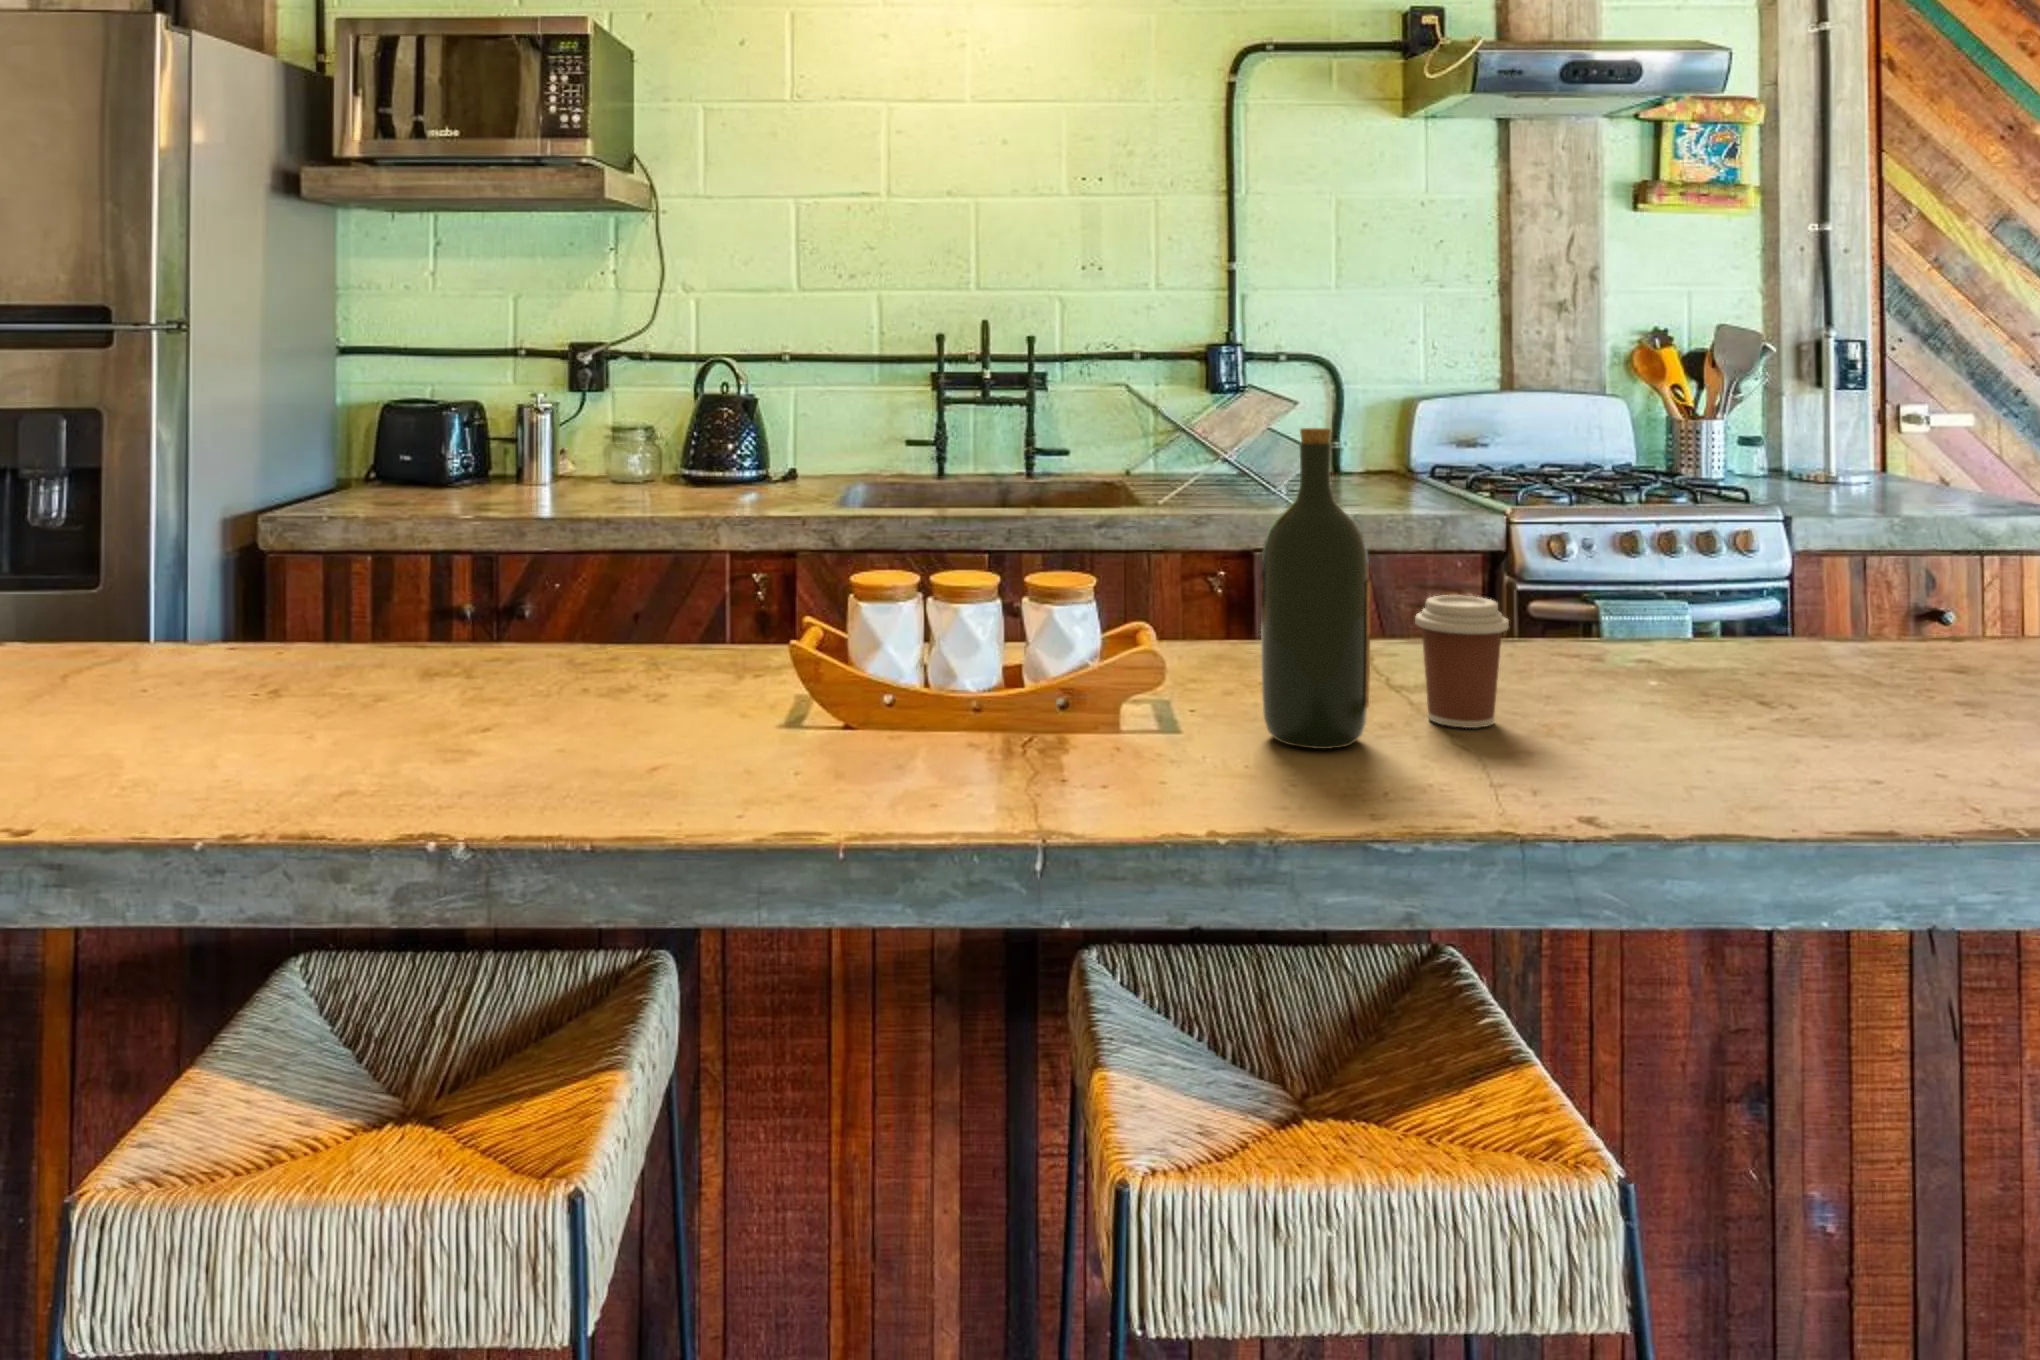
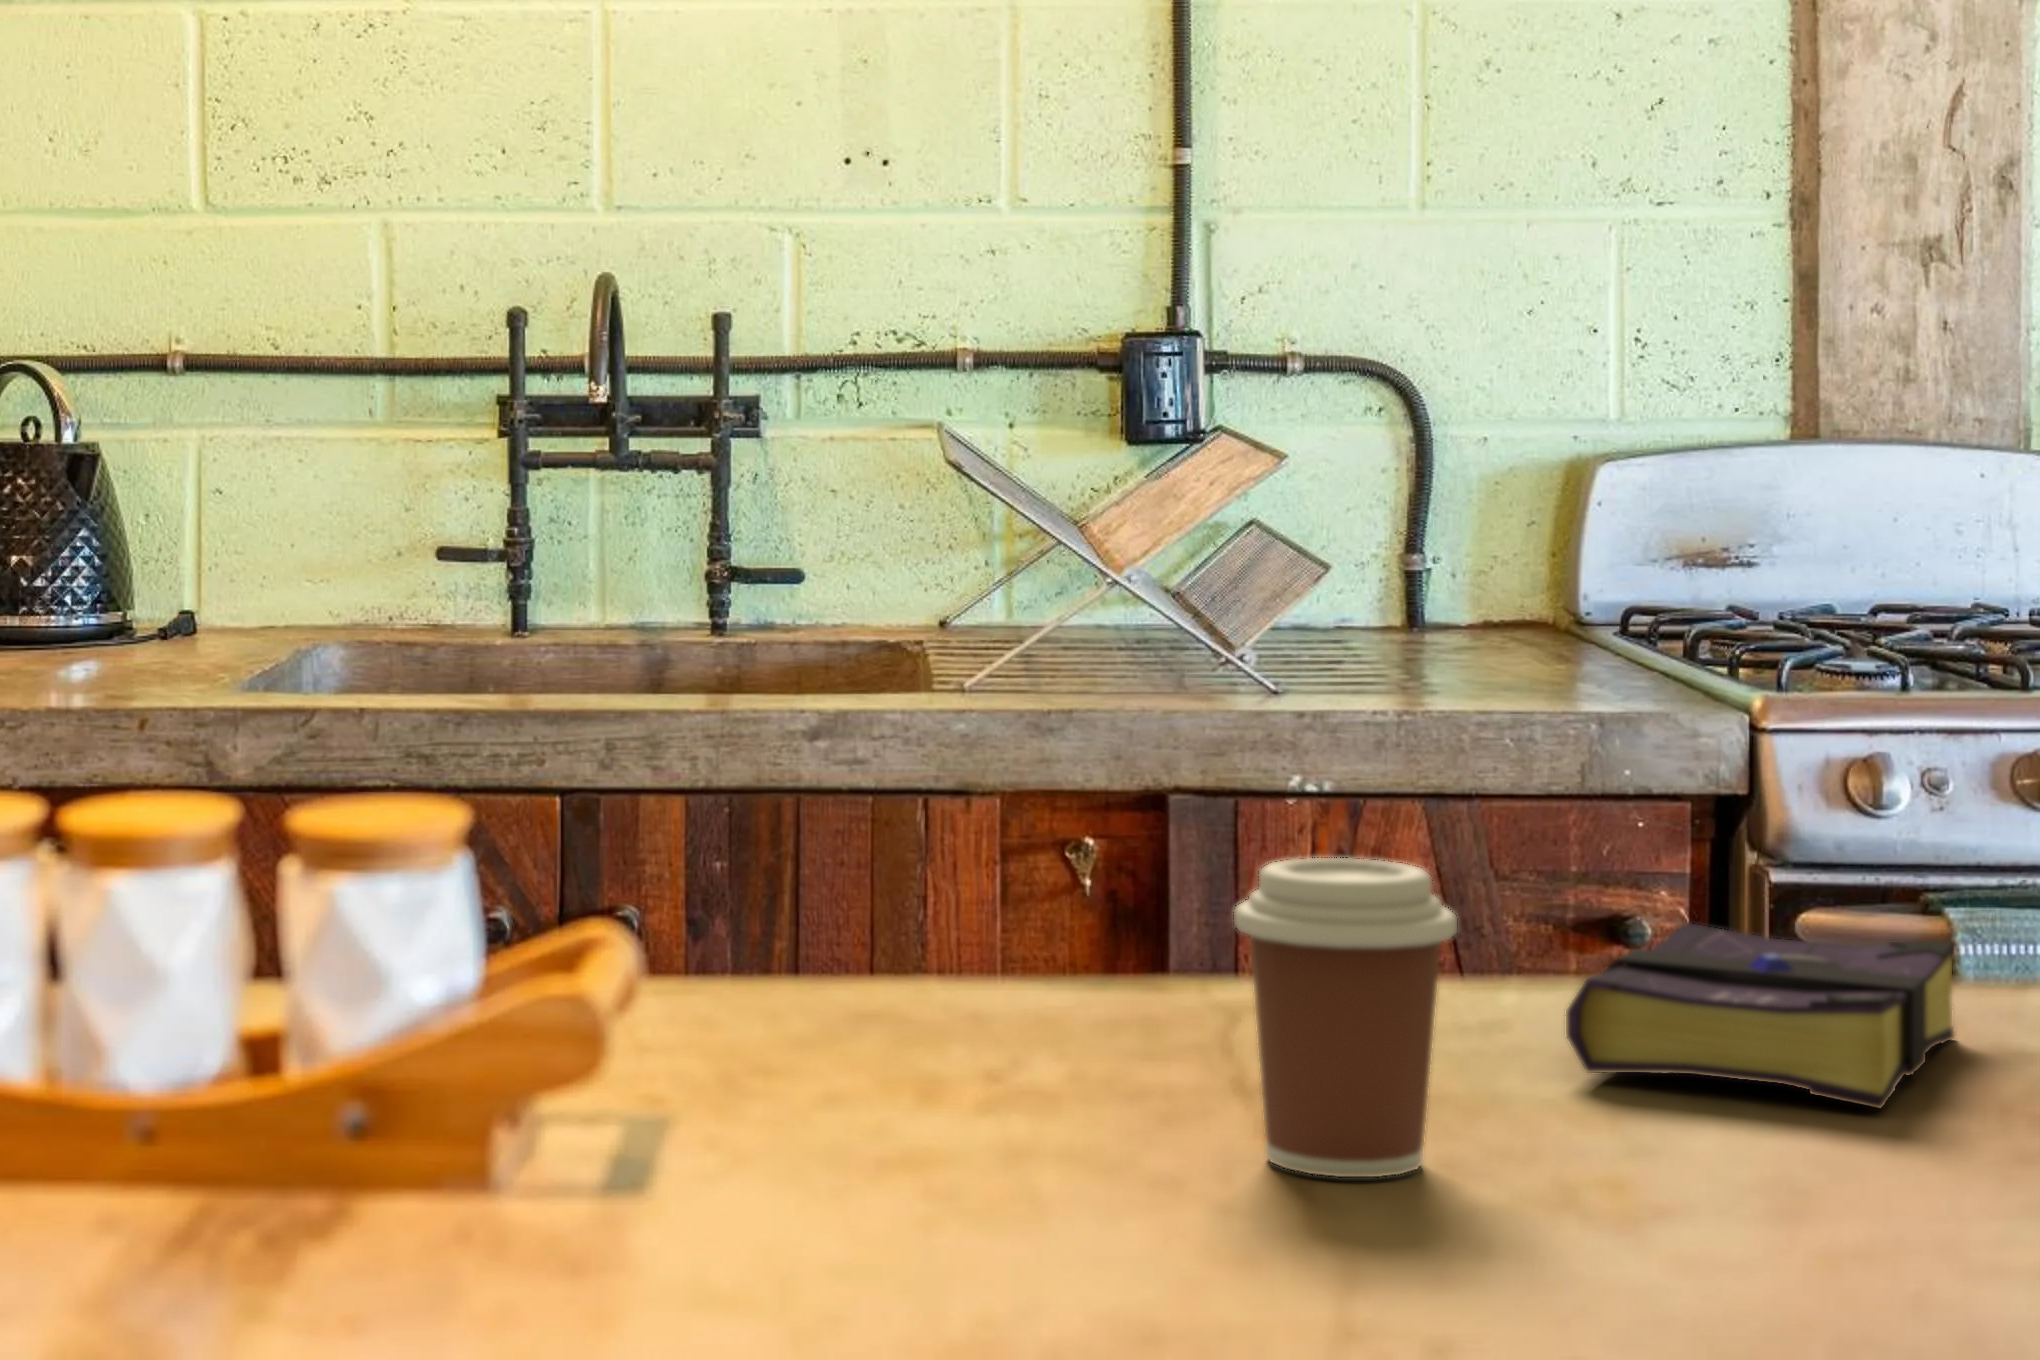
wine bottle: present [1261,428,1371,749] -> none [830,444,1088,1222]
book: none [1530,616,1678,695] -> present [1566,923,1954,1108]

